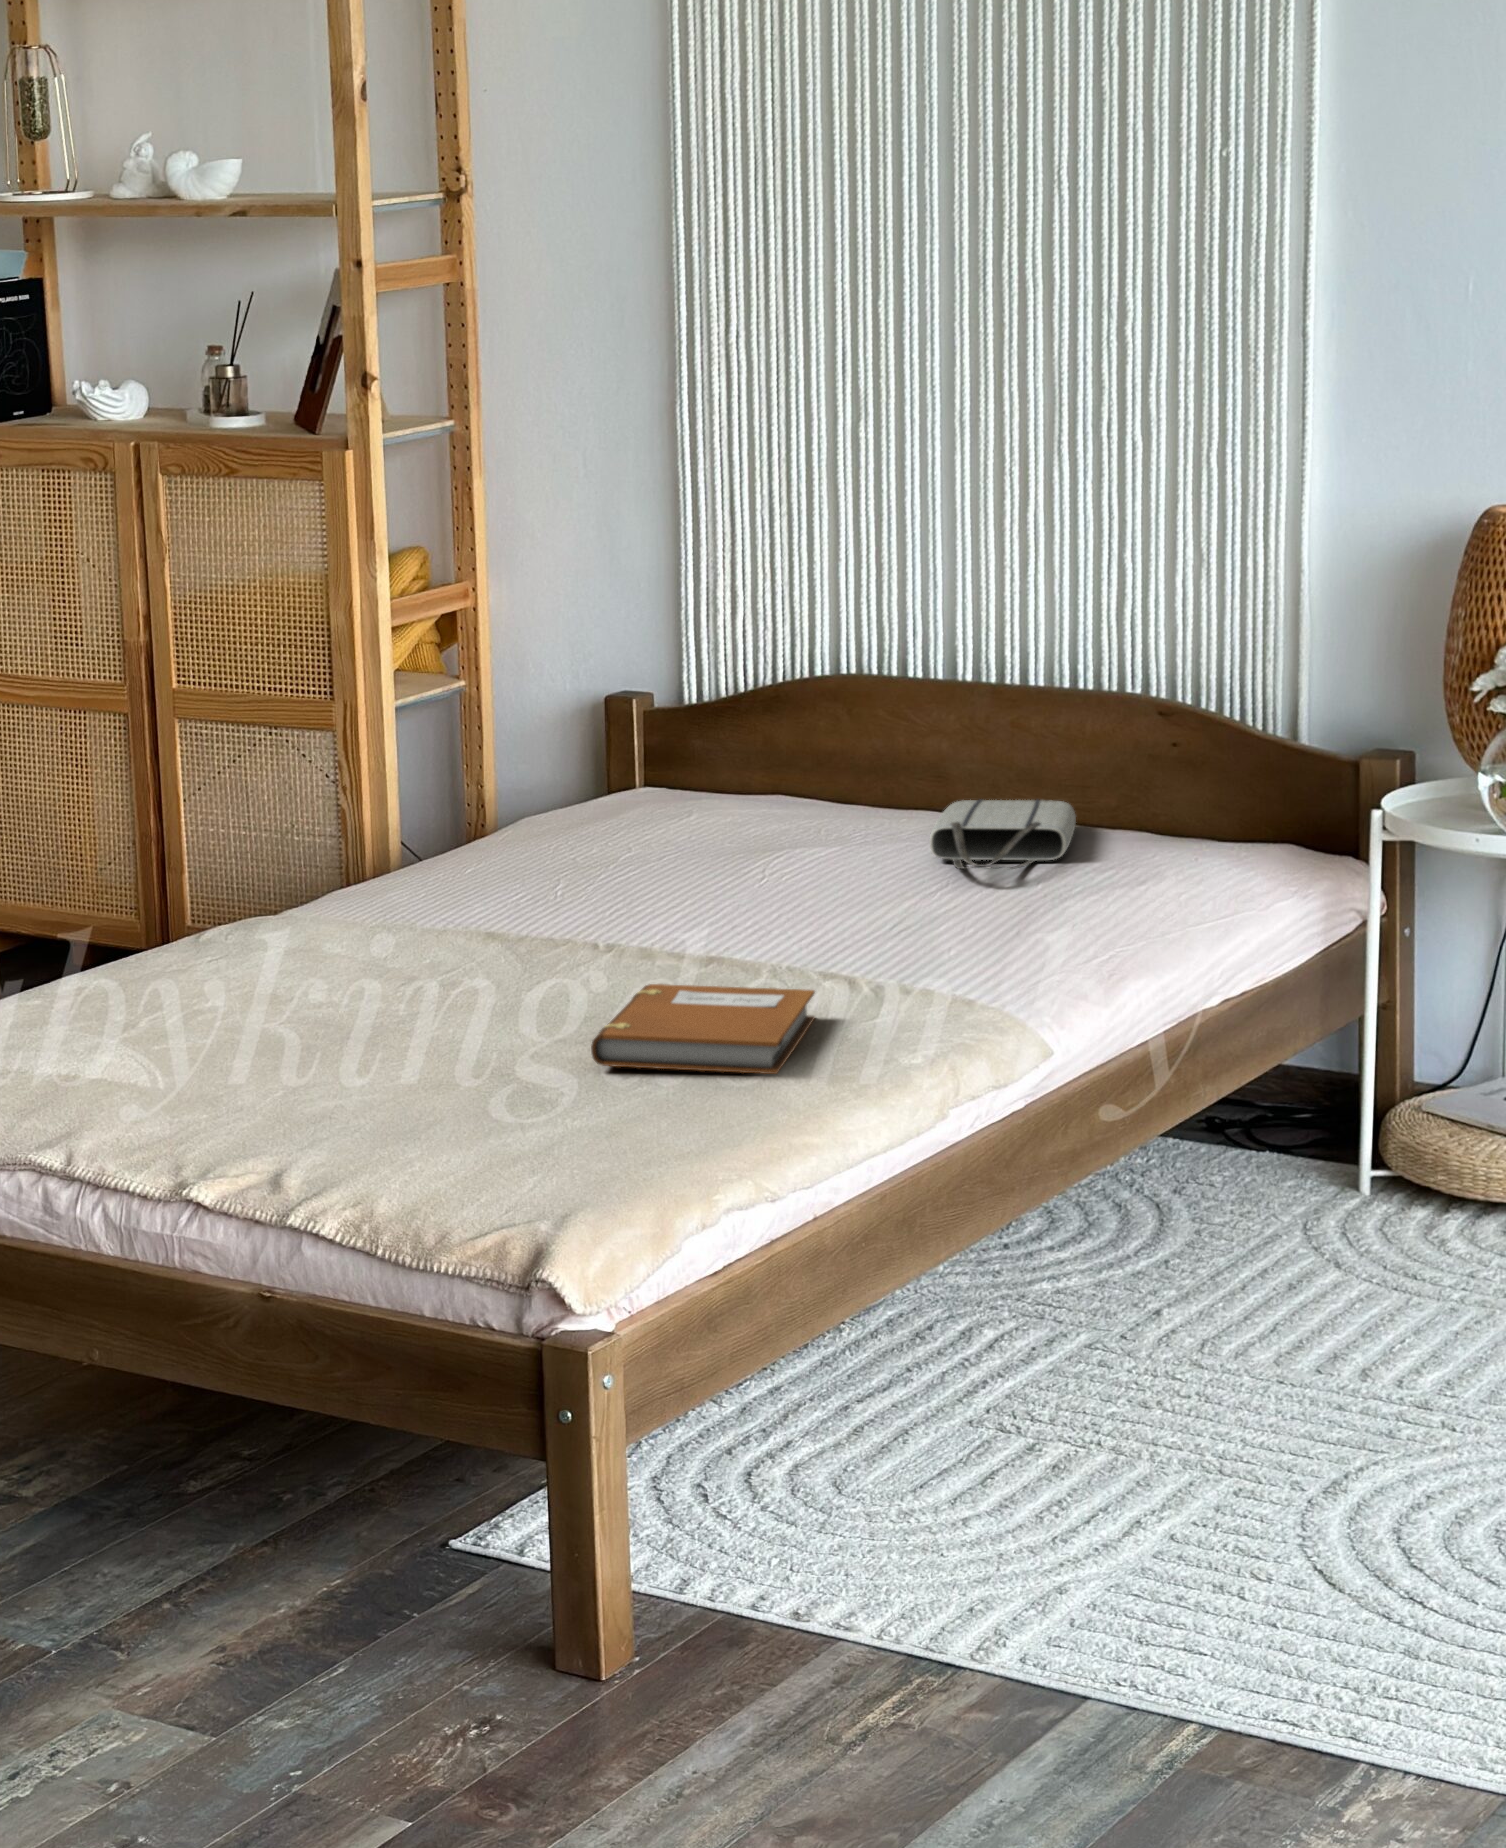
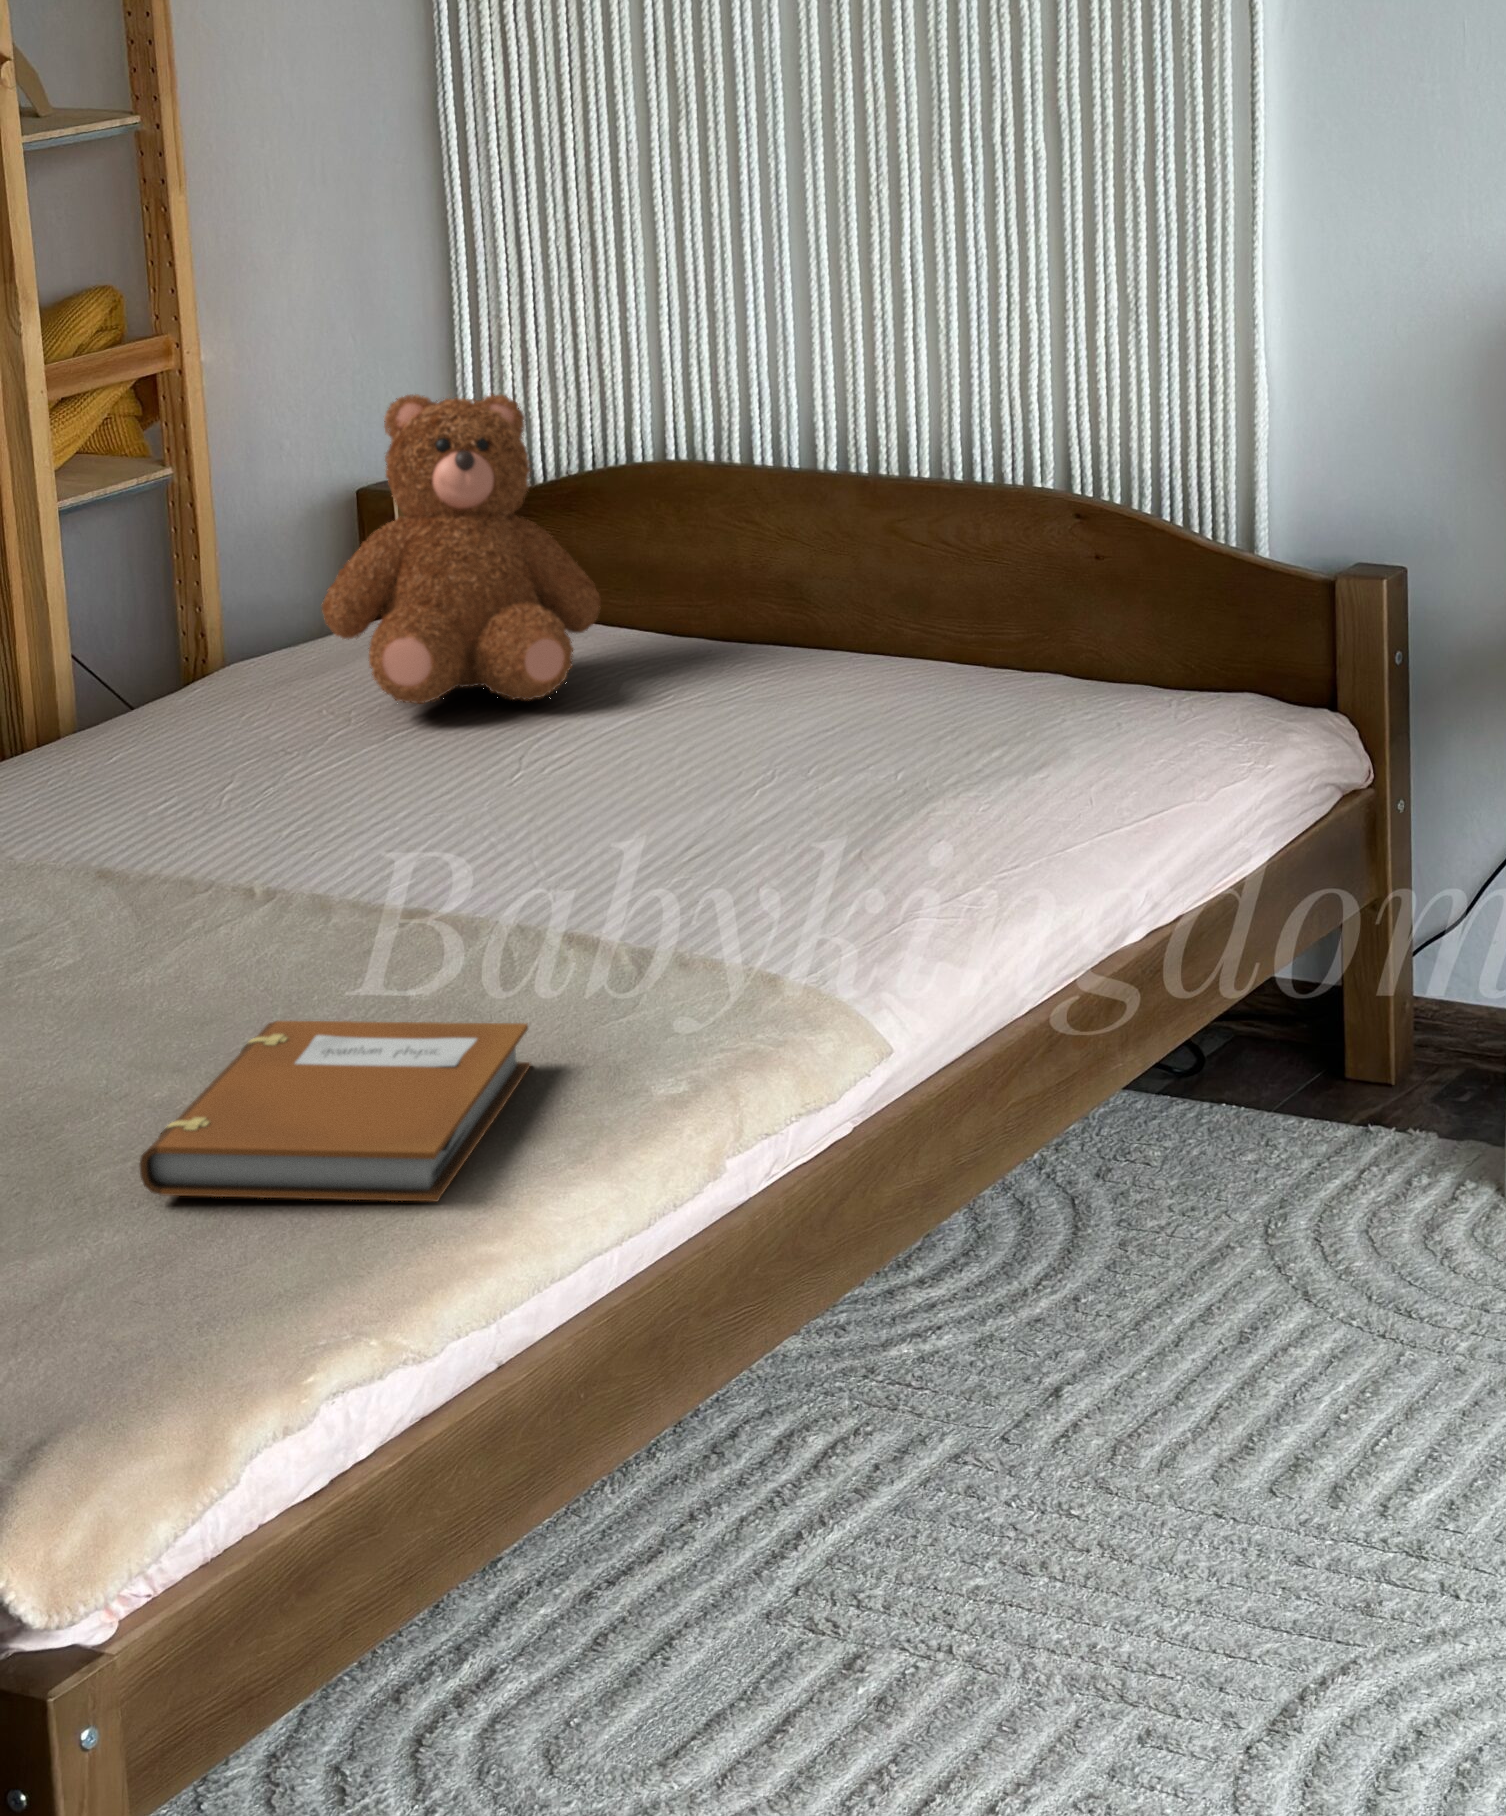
teddy bear: none [601,614,803,839] -> present [322,395,601,704]
tote bag: present [929,799,1076,869] -> none [763,640,967,762]

